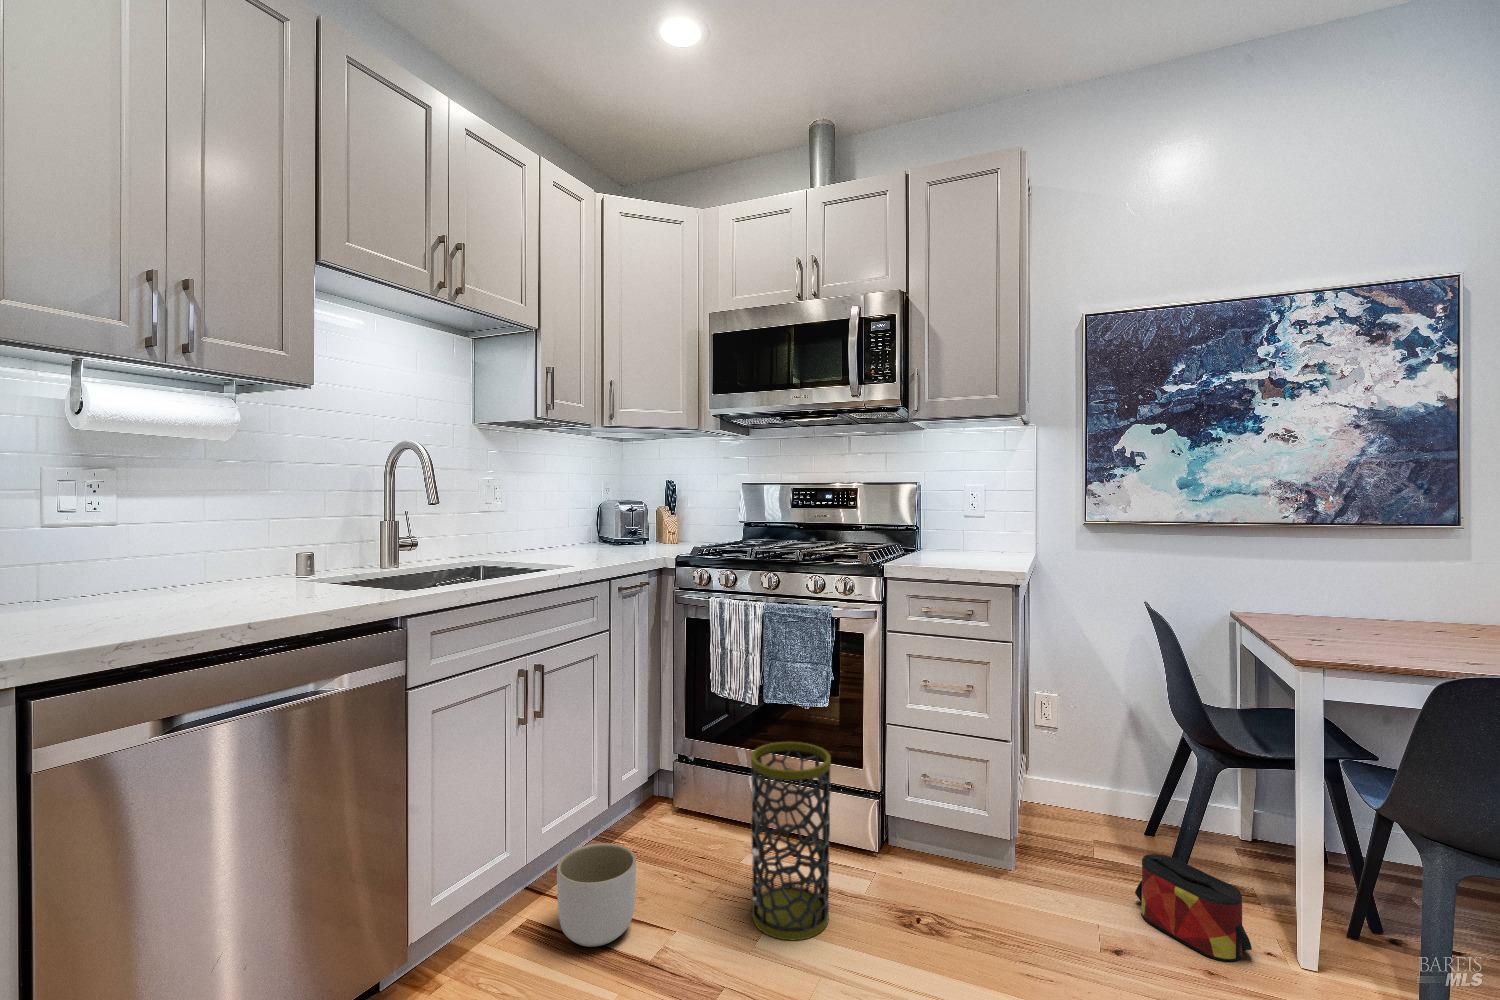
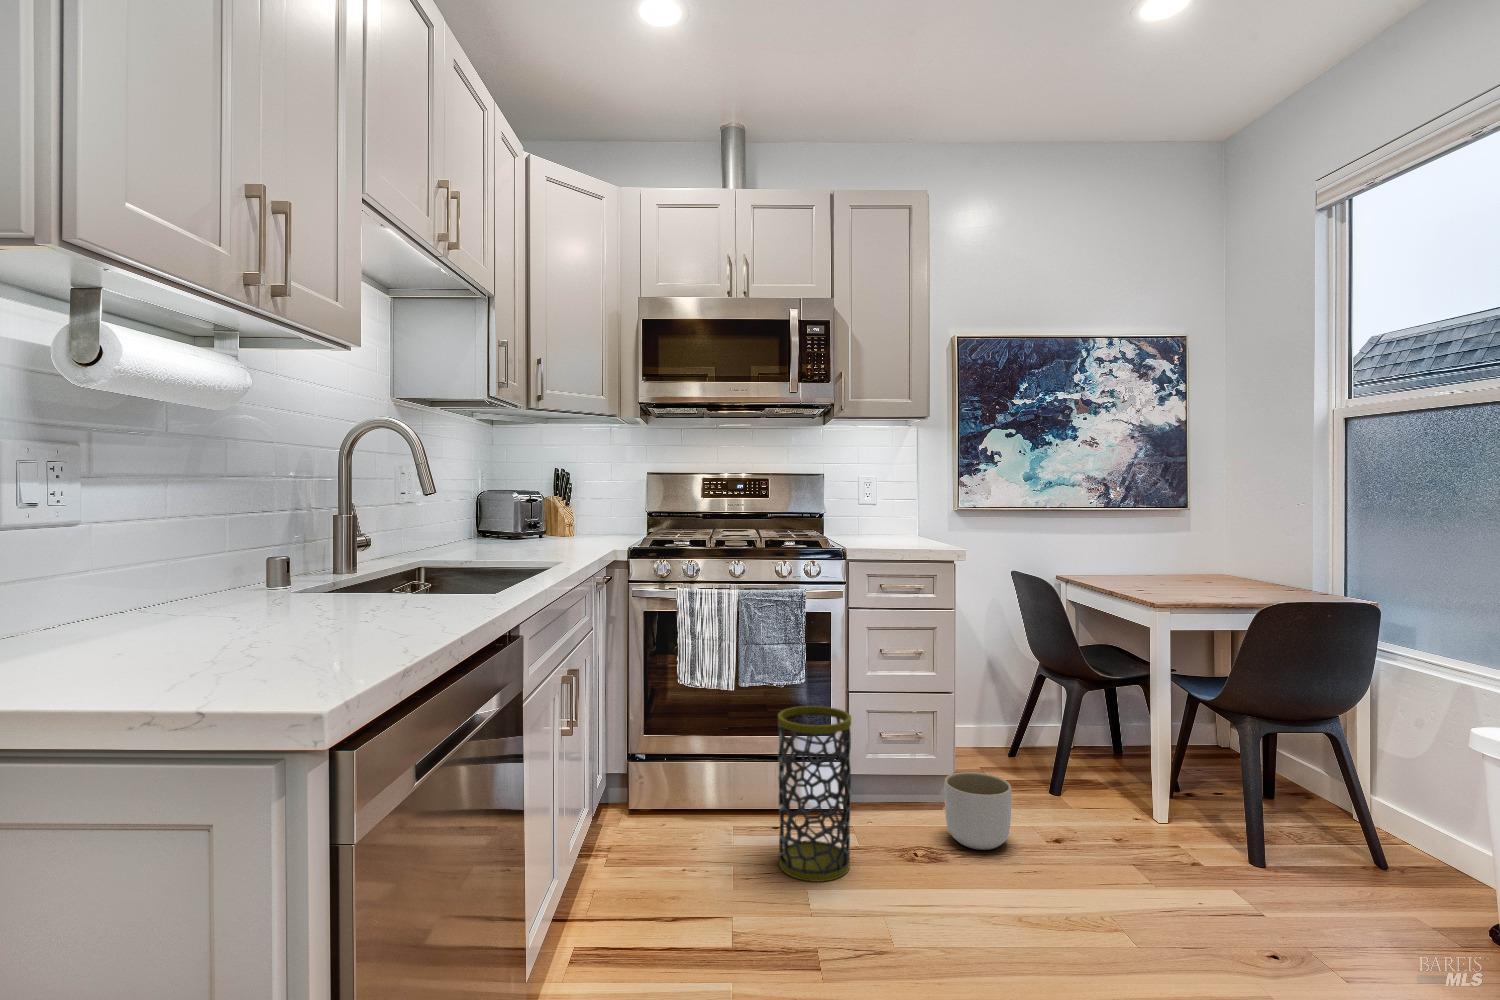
planter: present [557,843,636,947] -> present [944,772,1012,850]
bag: present [1135,854,1252,962] -> none [1038,759,1127,822]

